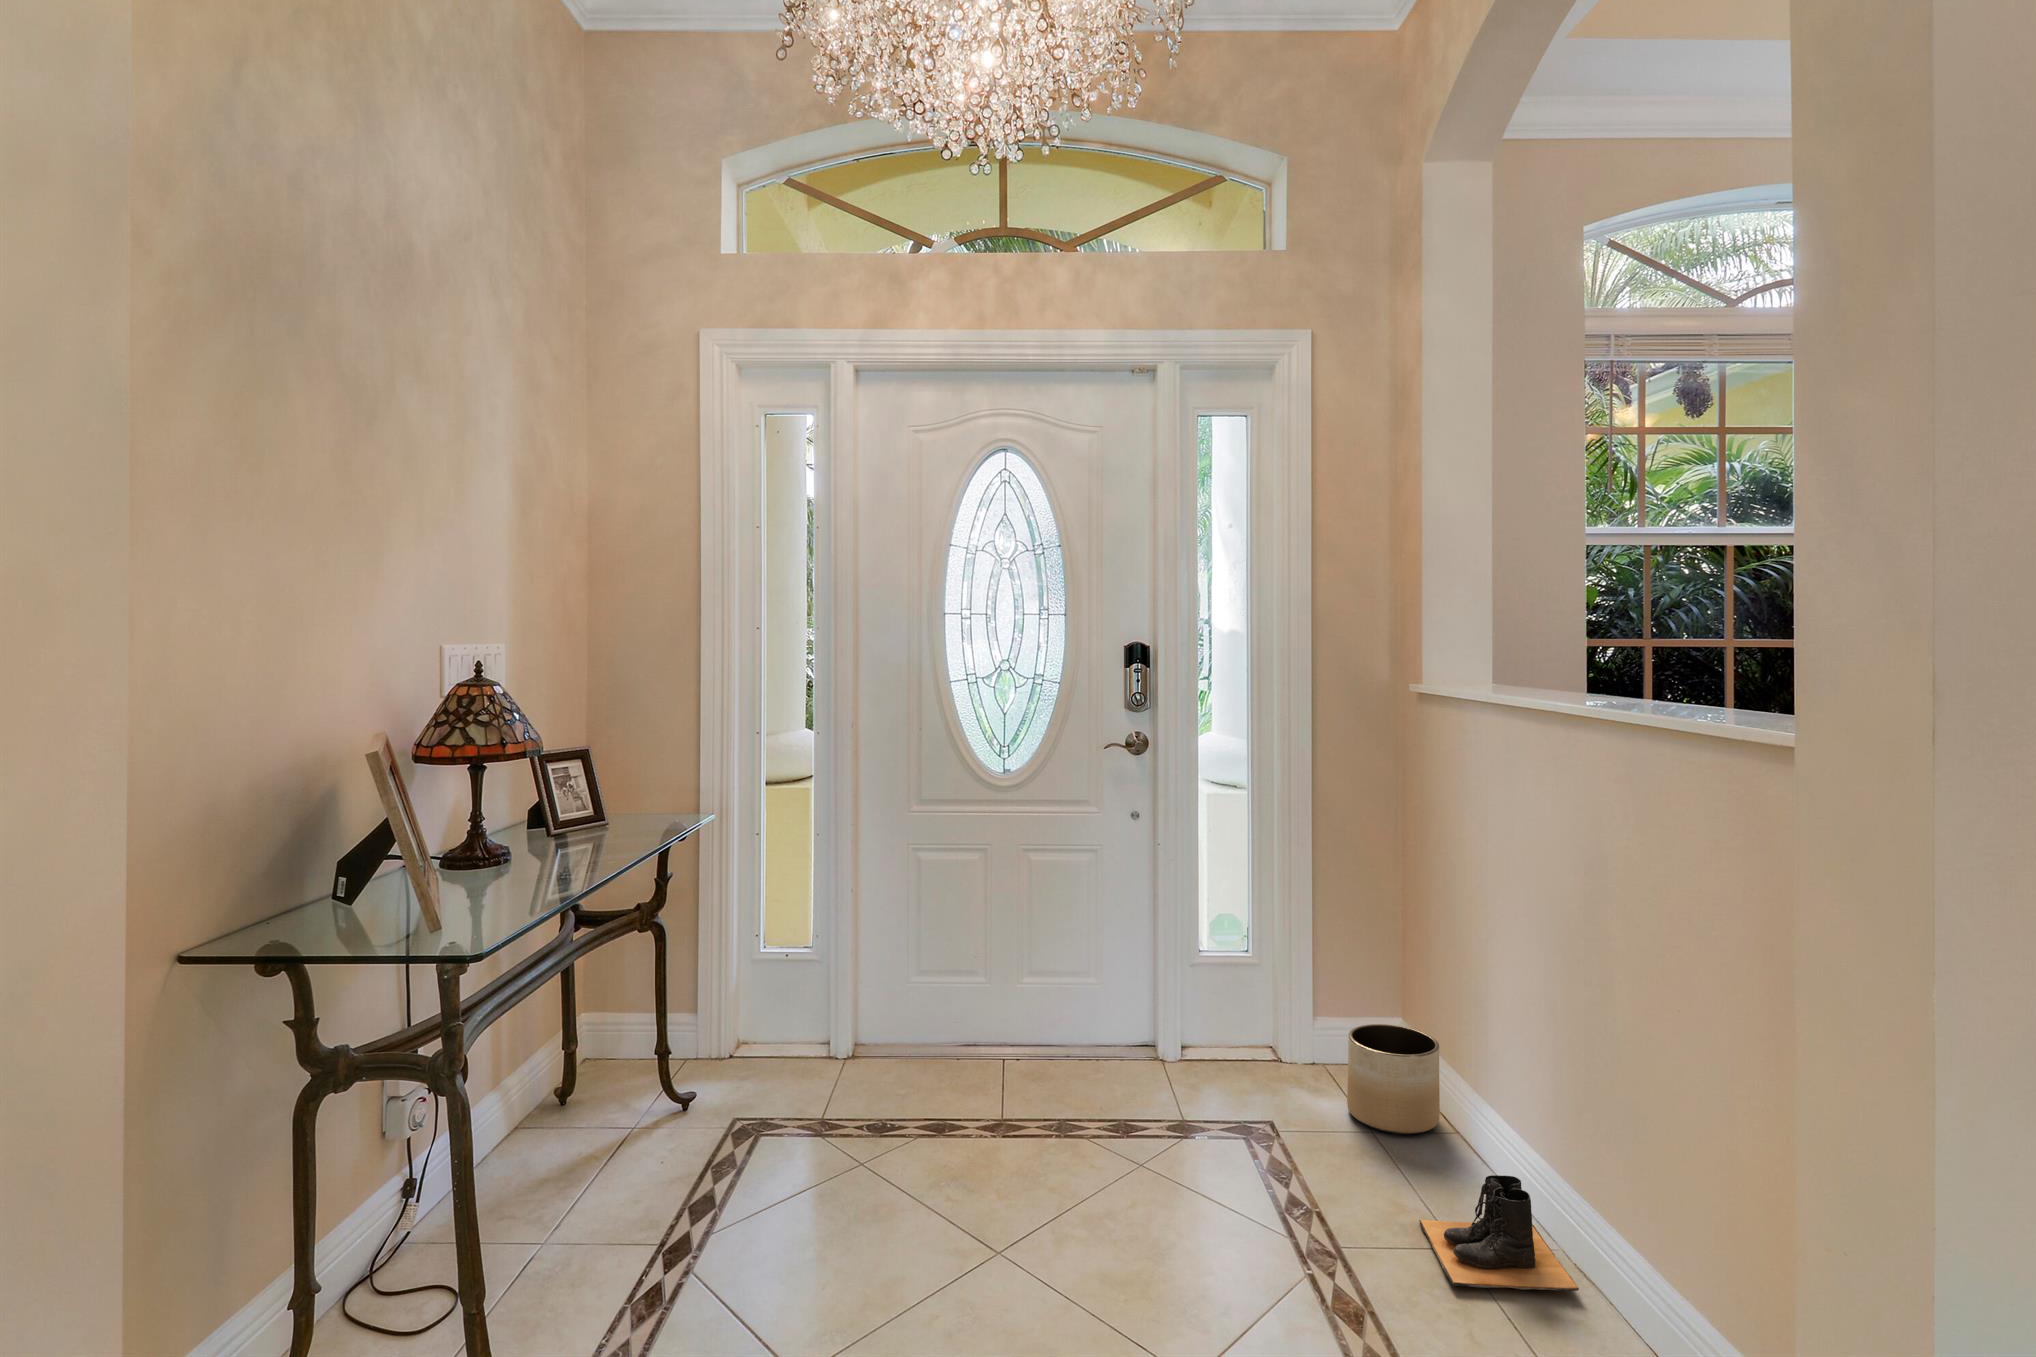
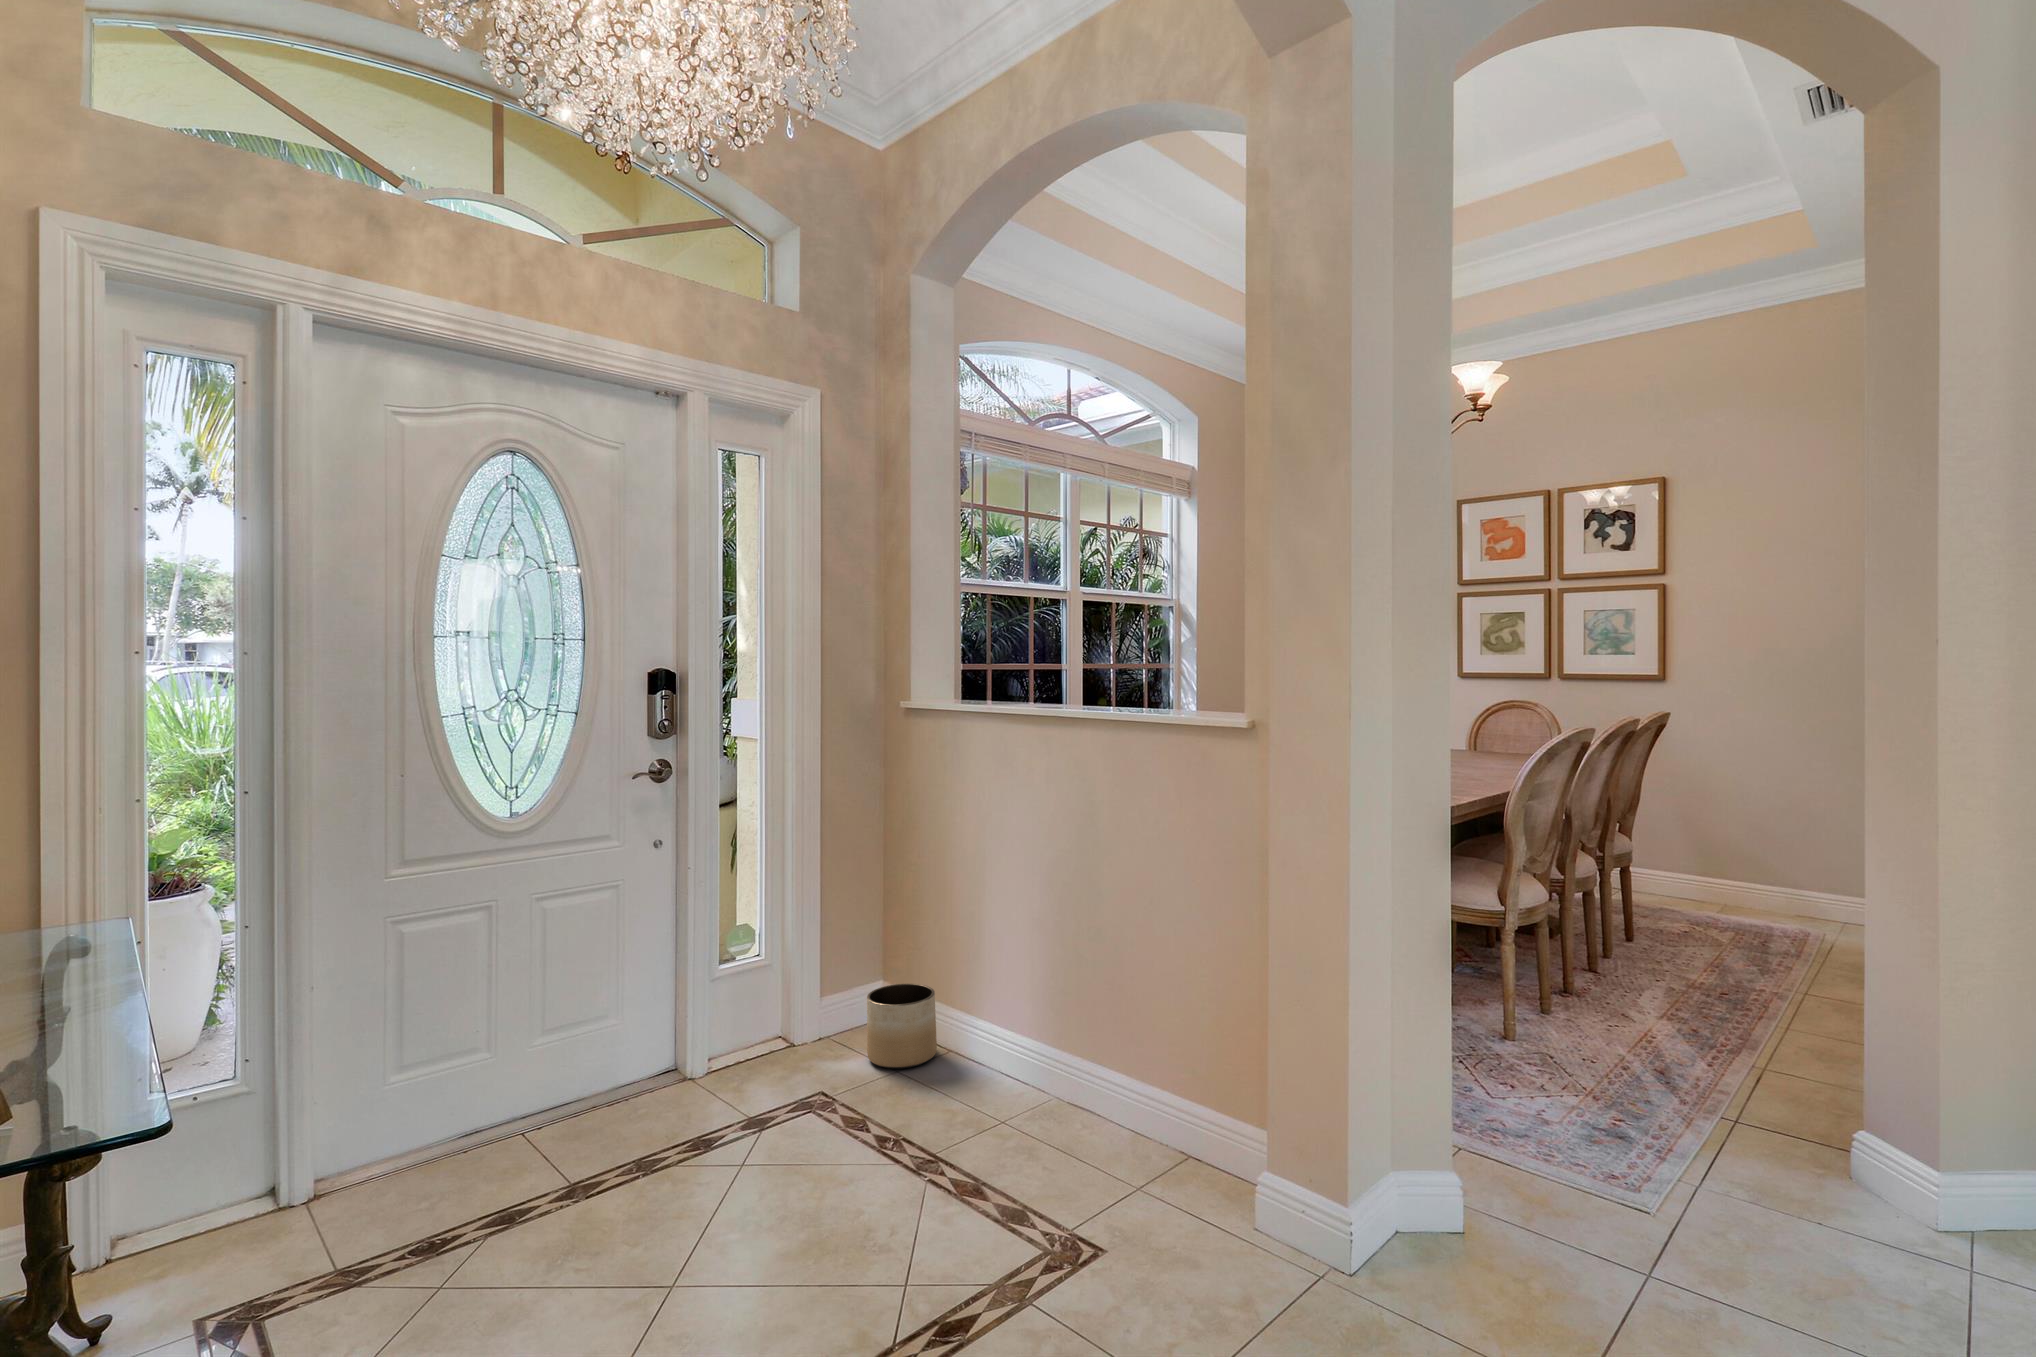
boots: present [1419,1175,1579,1291] -> none [970,1056,1084,1145]

